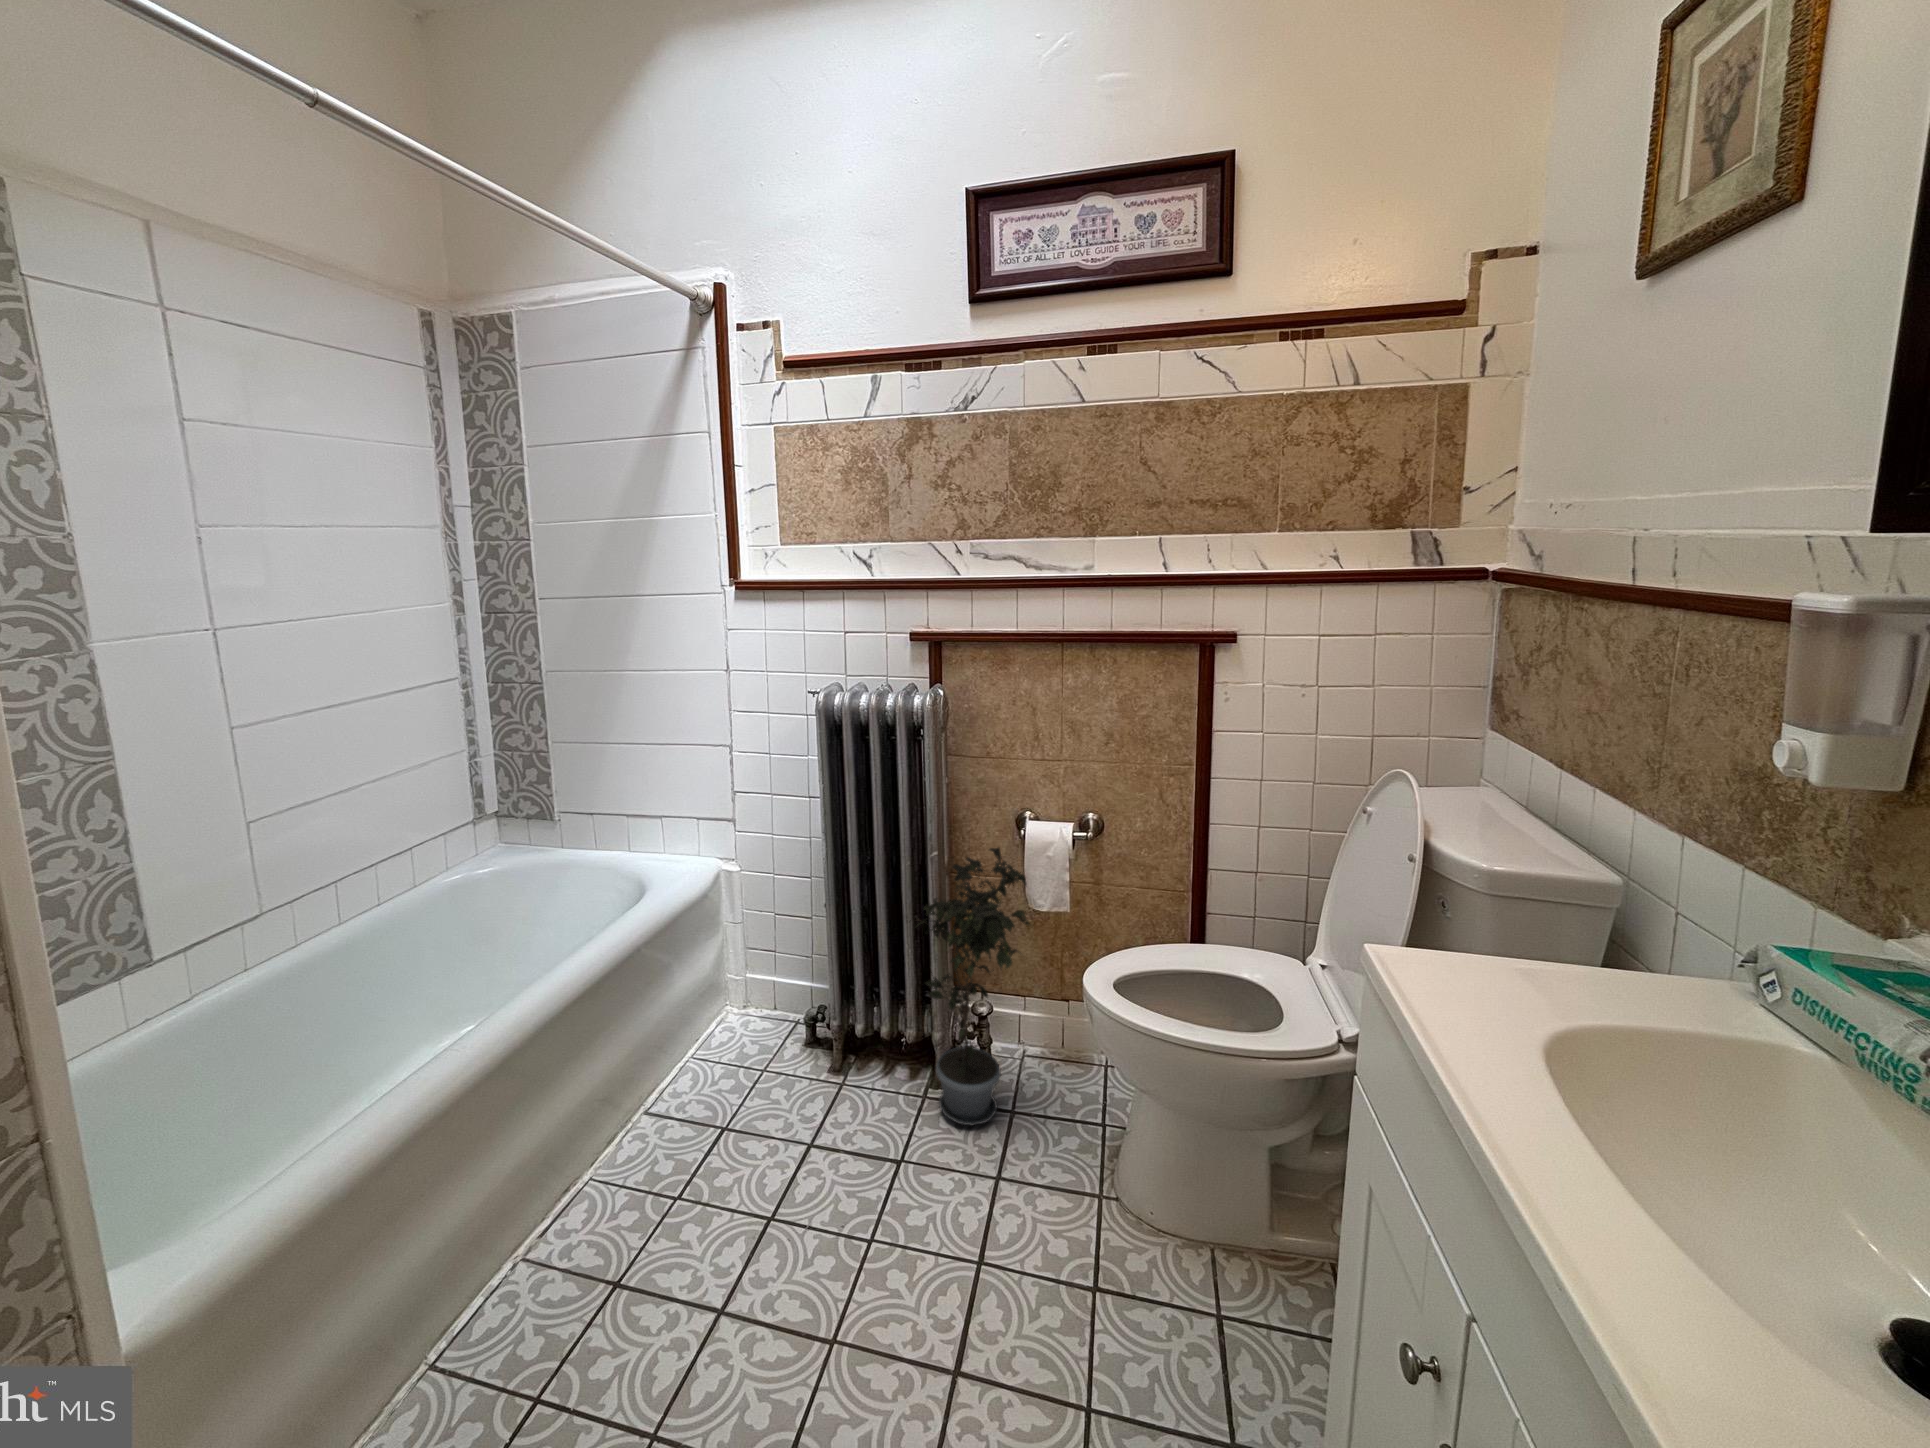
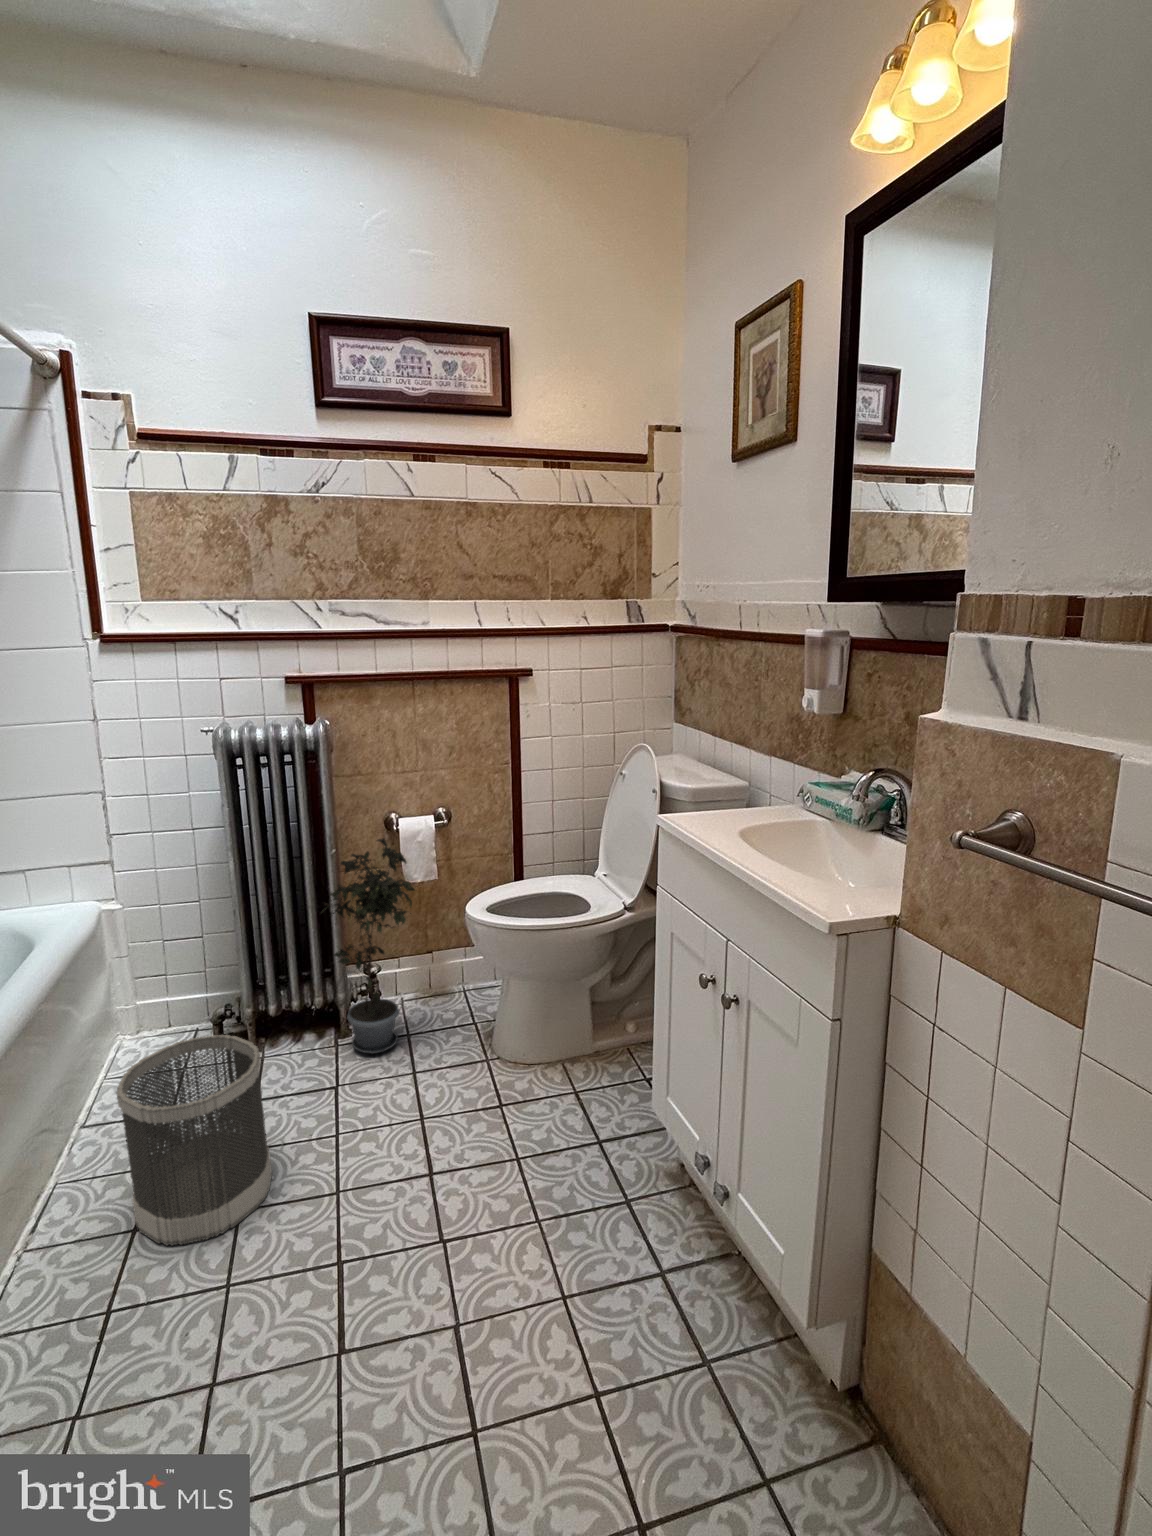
wastebasket: none [627,1055,790,1325] -> present [116,1035,272,1246]

